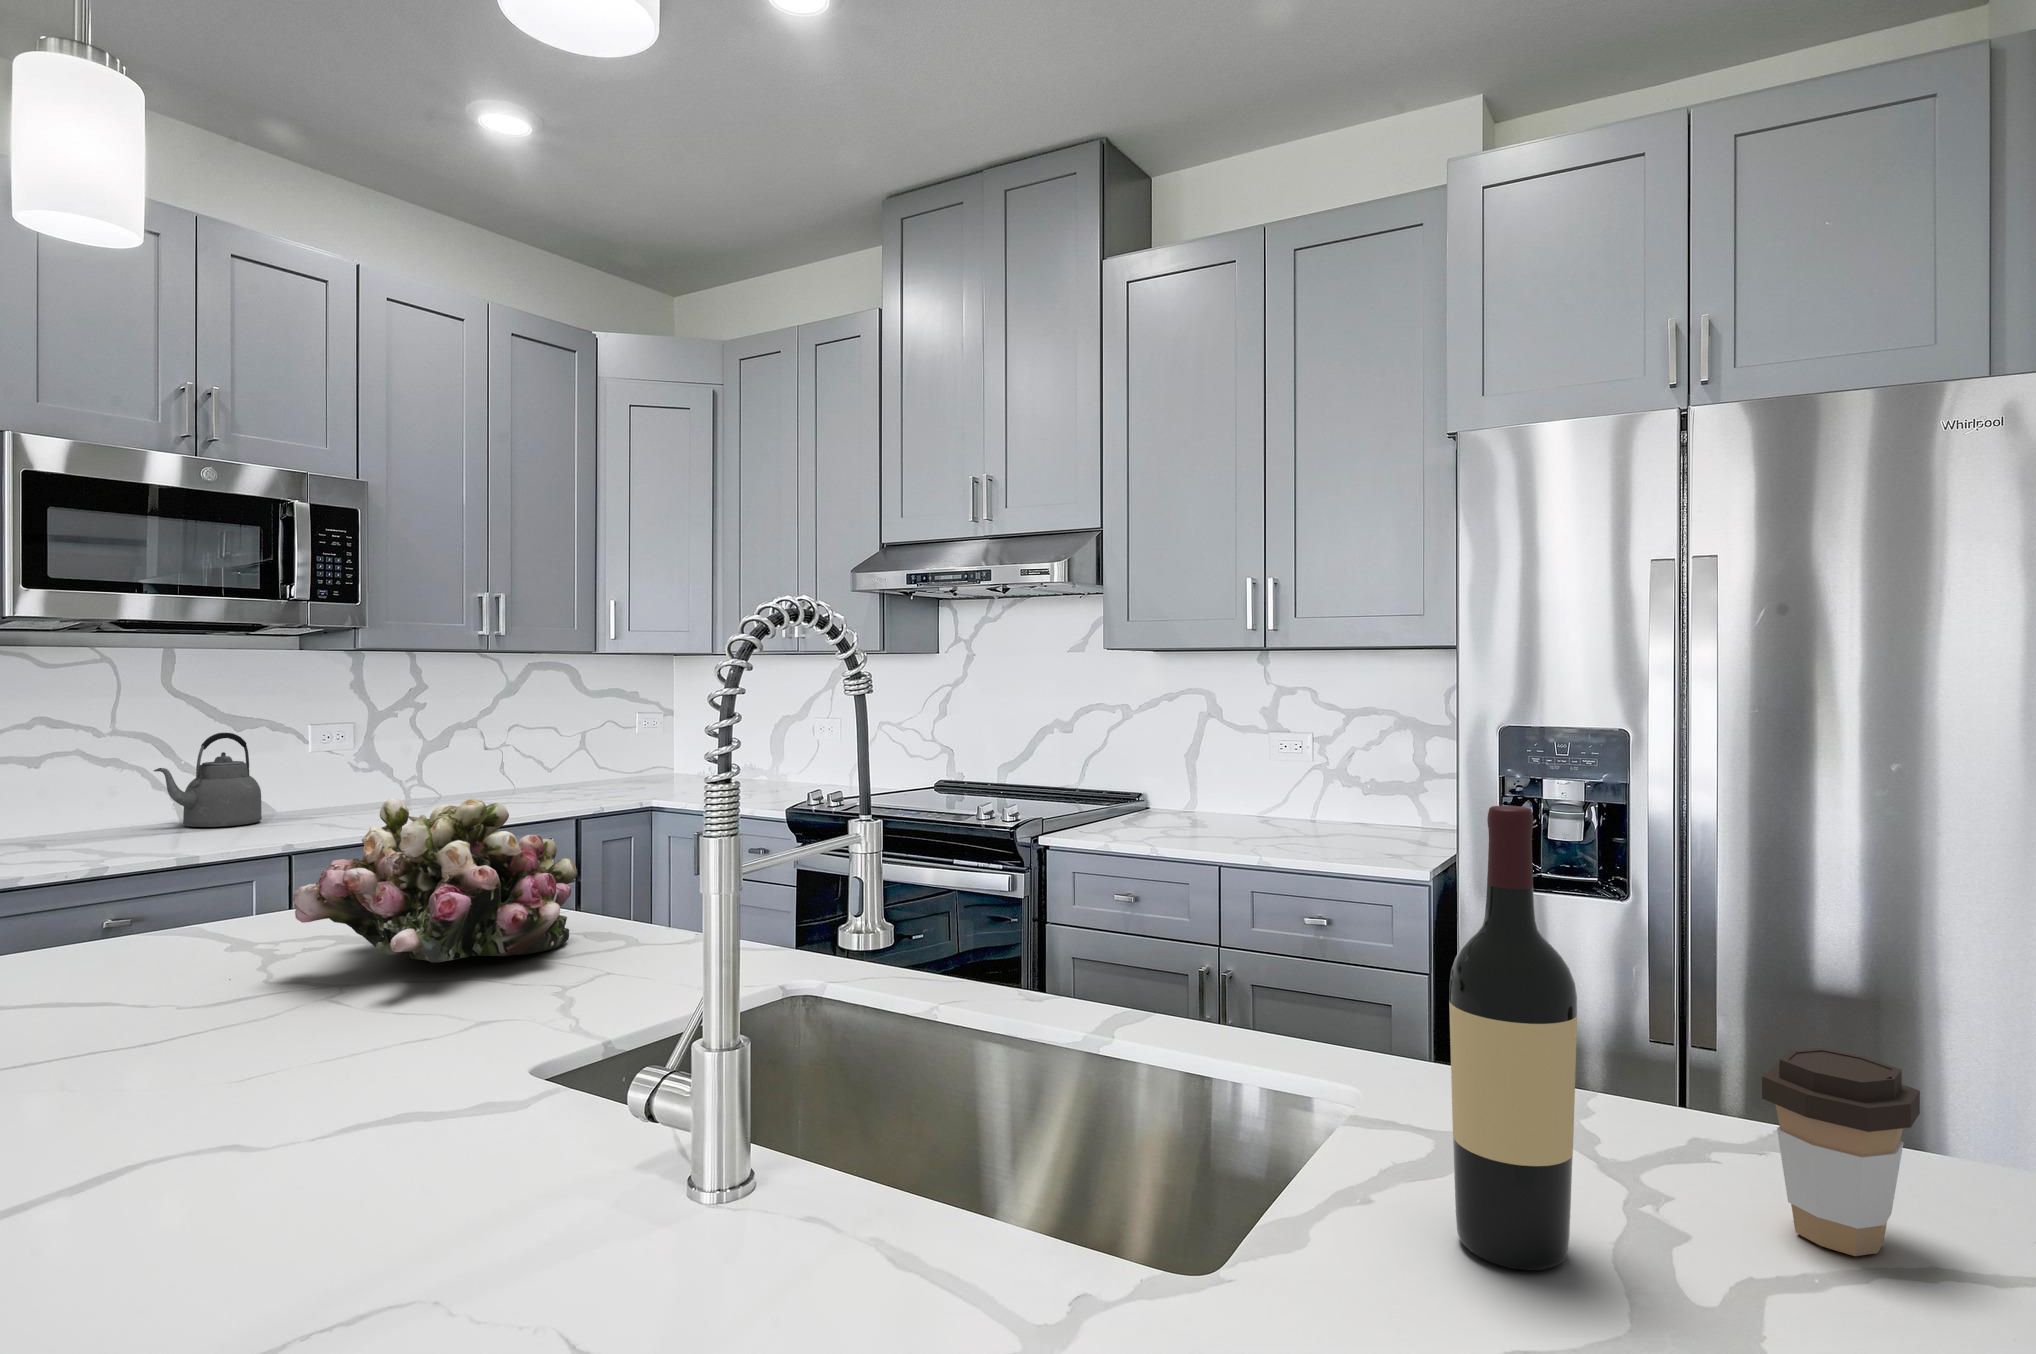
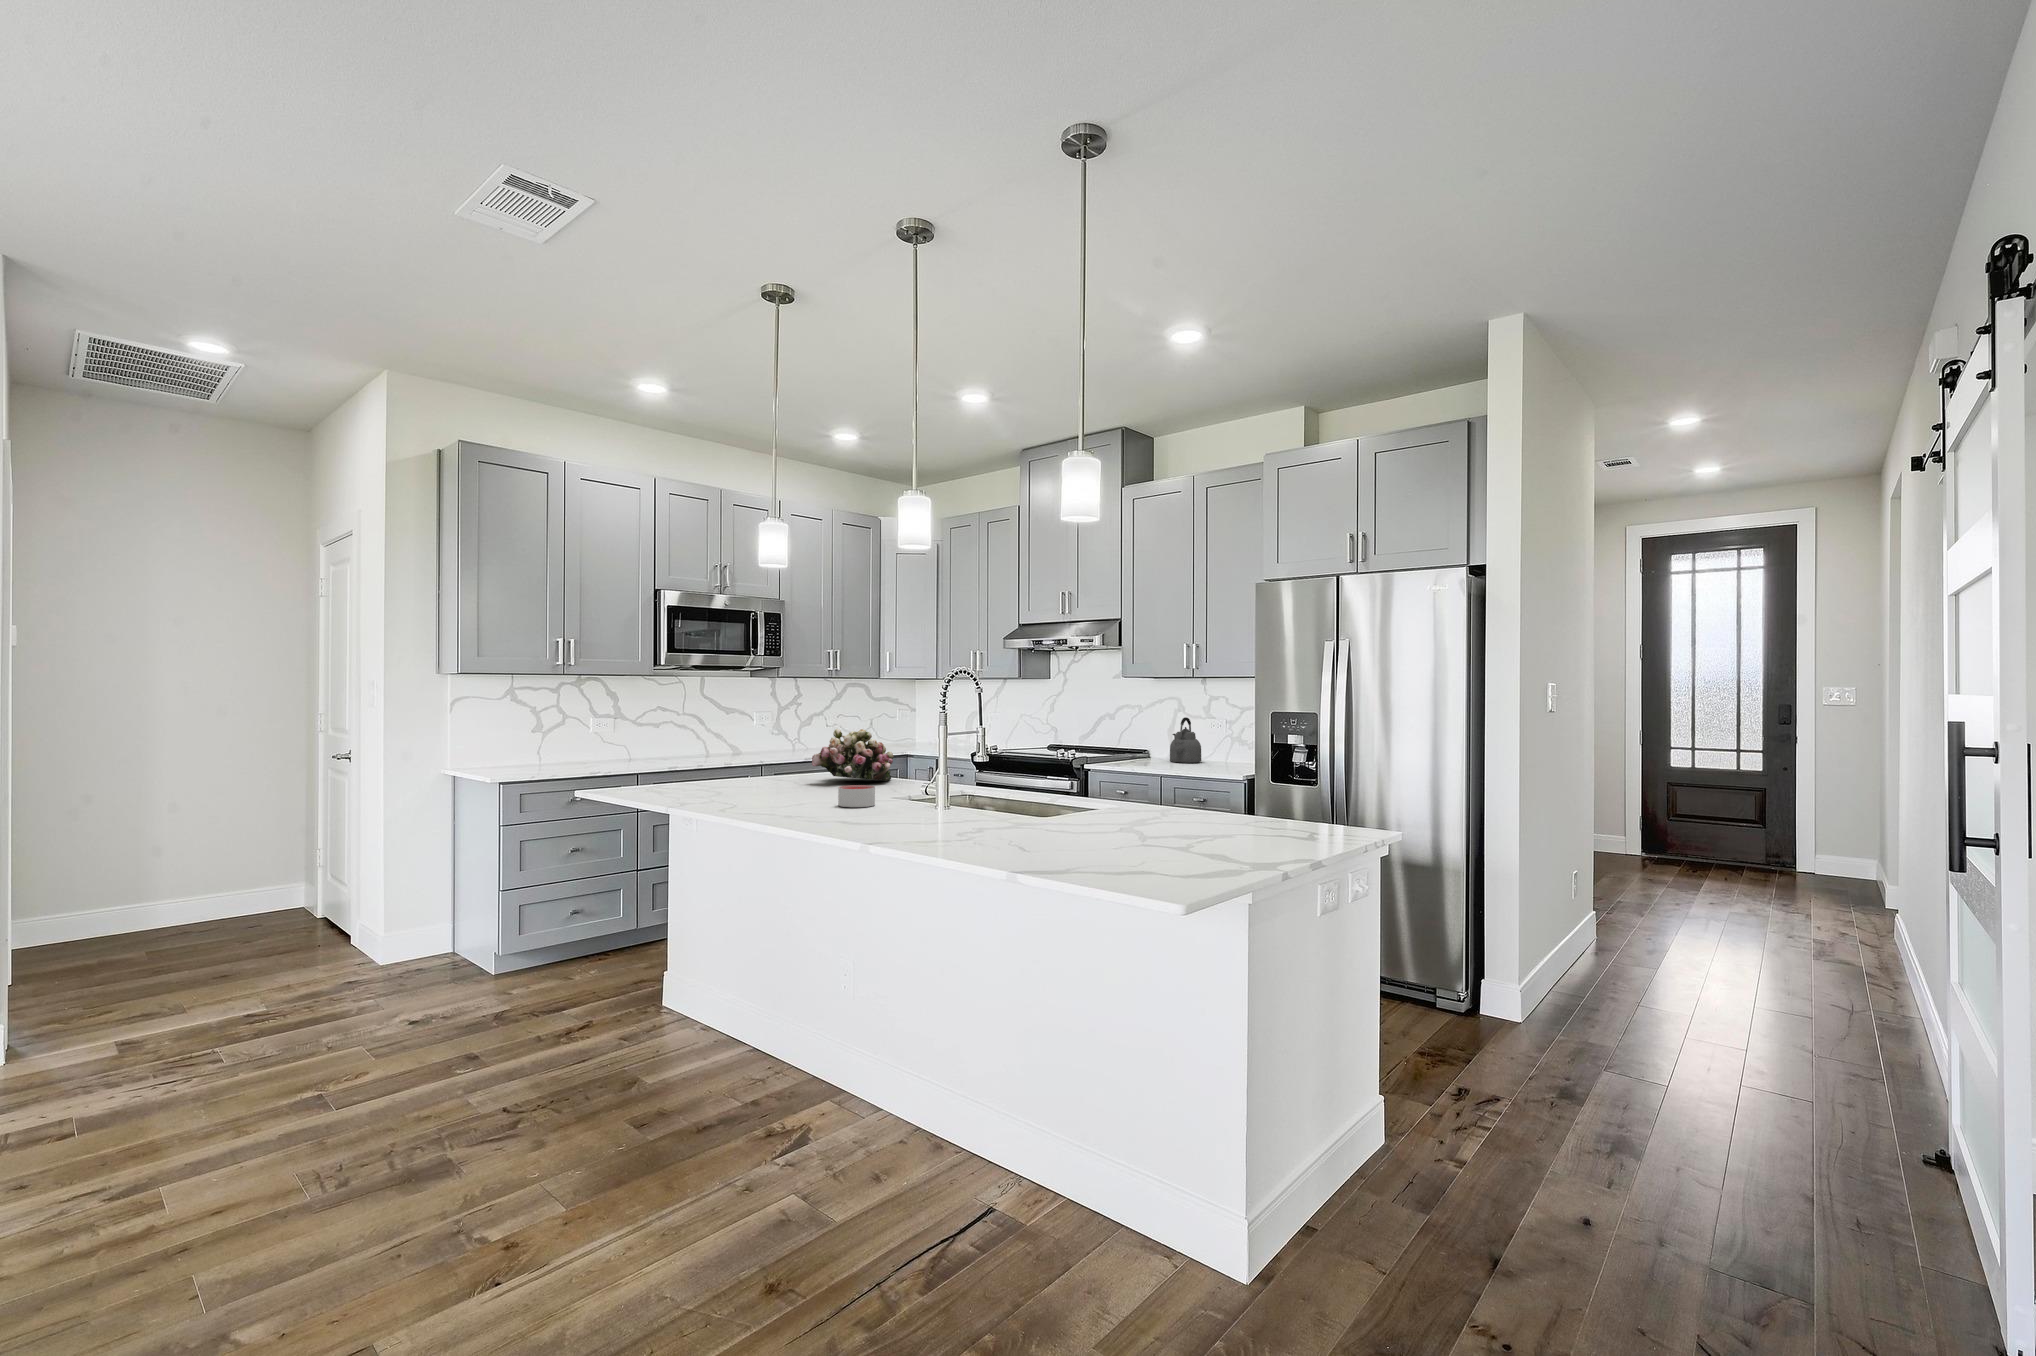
kettle: present [154,733,262,827] -> present [1170,717,1201,763]
wine bottle: present [1449,806,1577,1270] -> none [1099,717,1125,816]
coffee cup: present [1762,1048,1920,1256] -> none [1173,775,1203,817]
candle: none [234,1085,422,1232] -> present [838,785,875,807]

